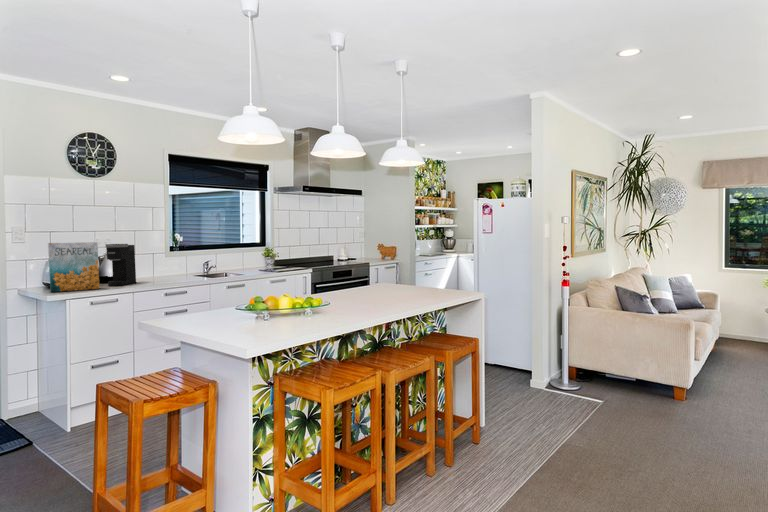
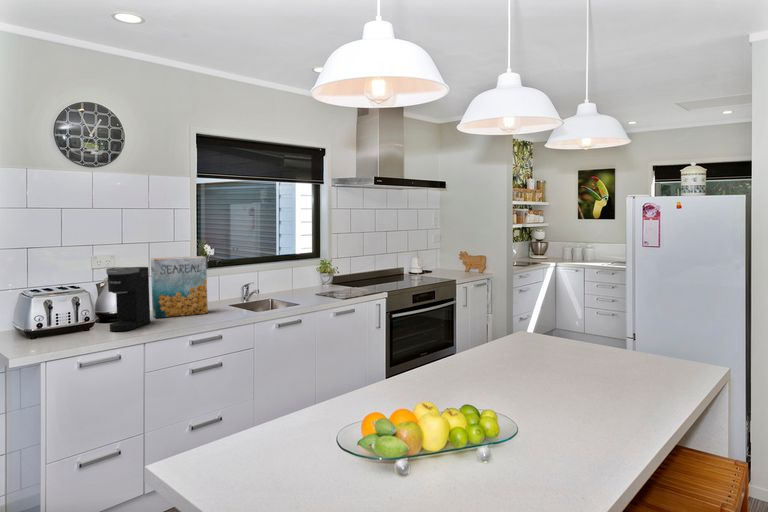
cereal box: present [48,242,99,292] -> present [151,256,208,318]

